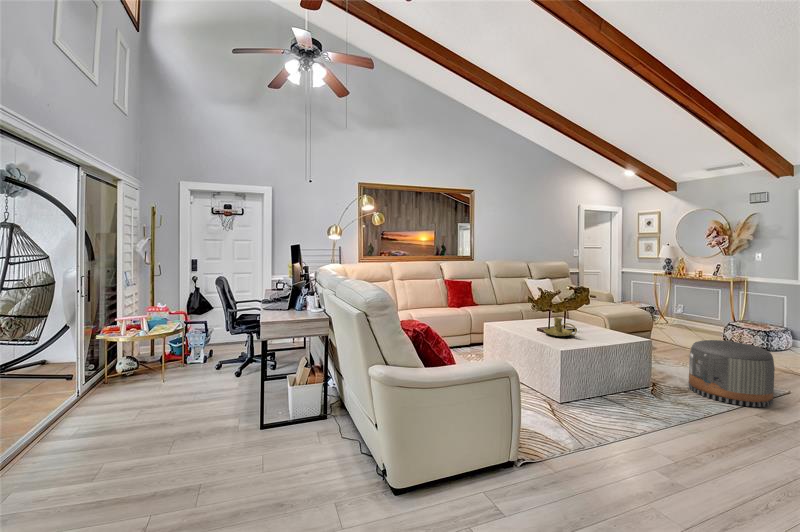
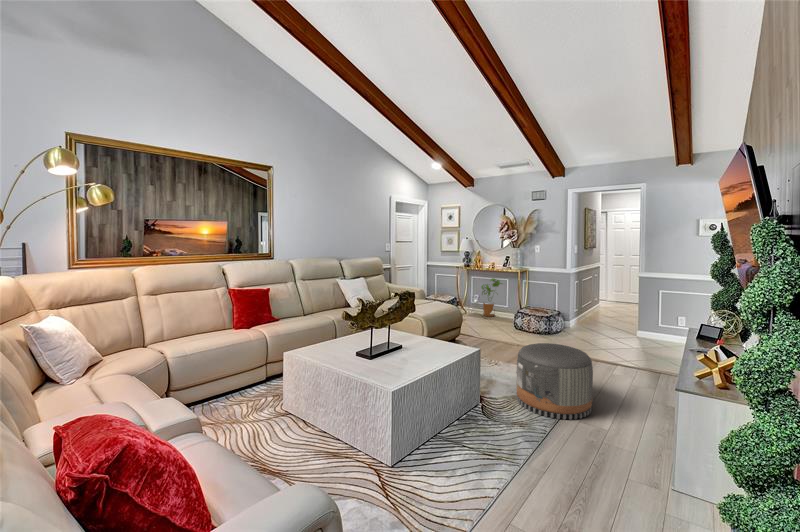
house plant: none [682,288,712,329] -> present [481,278,502,317]
candle holder: present [544,317,576,336] -> none [362,341,404,369]

